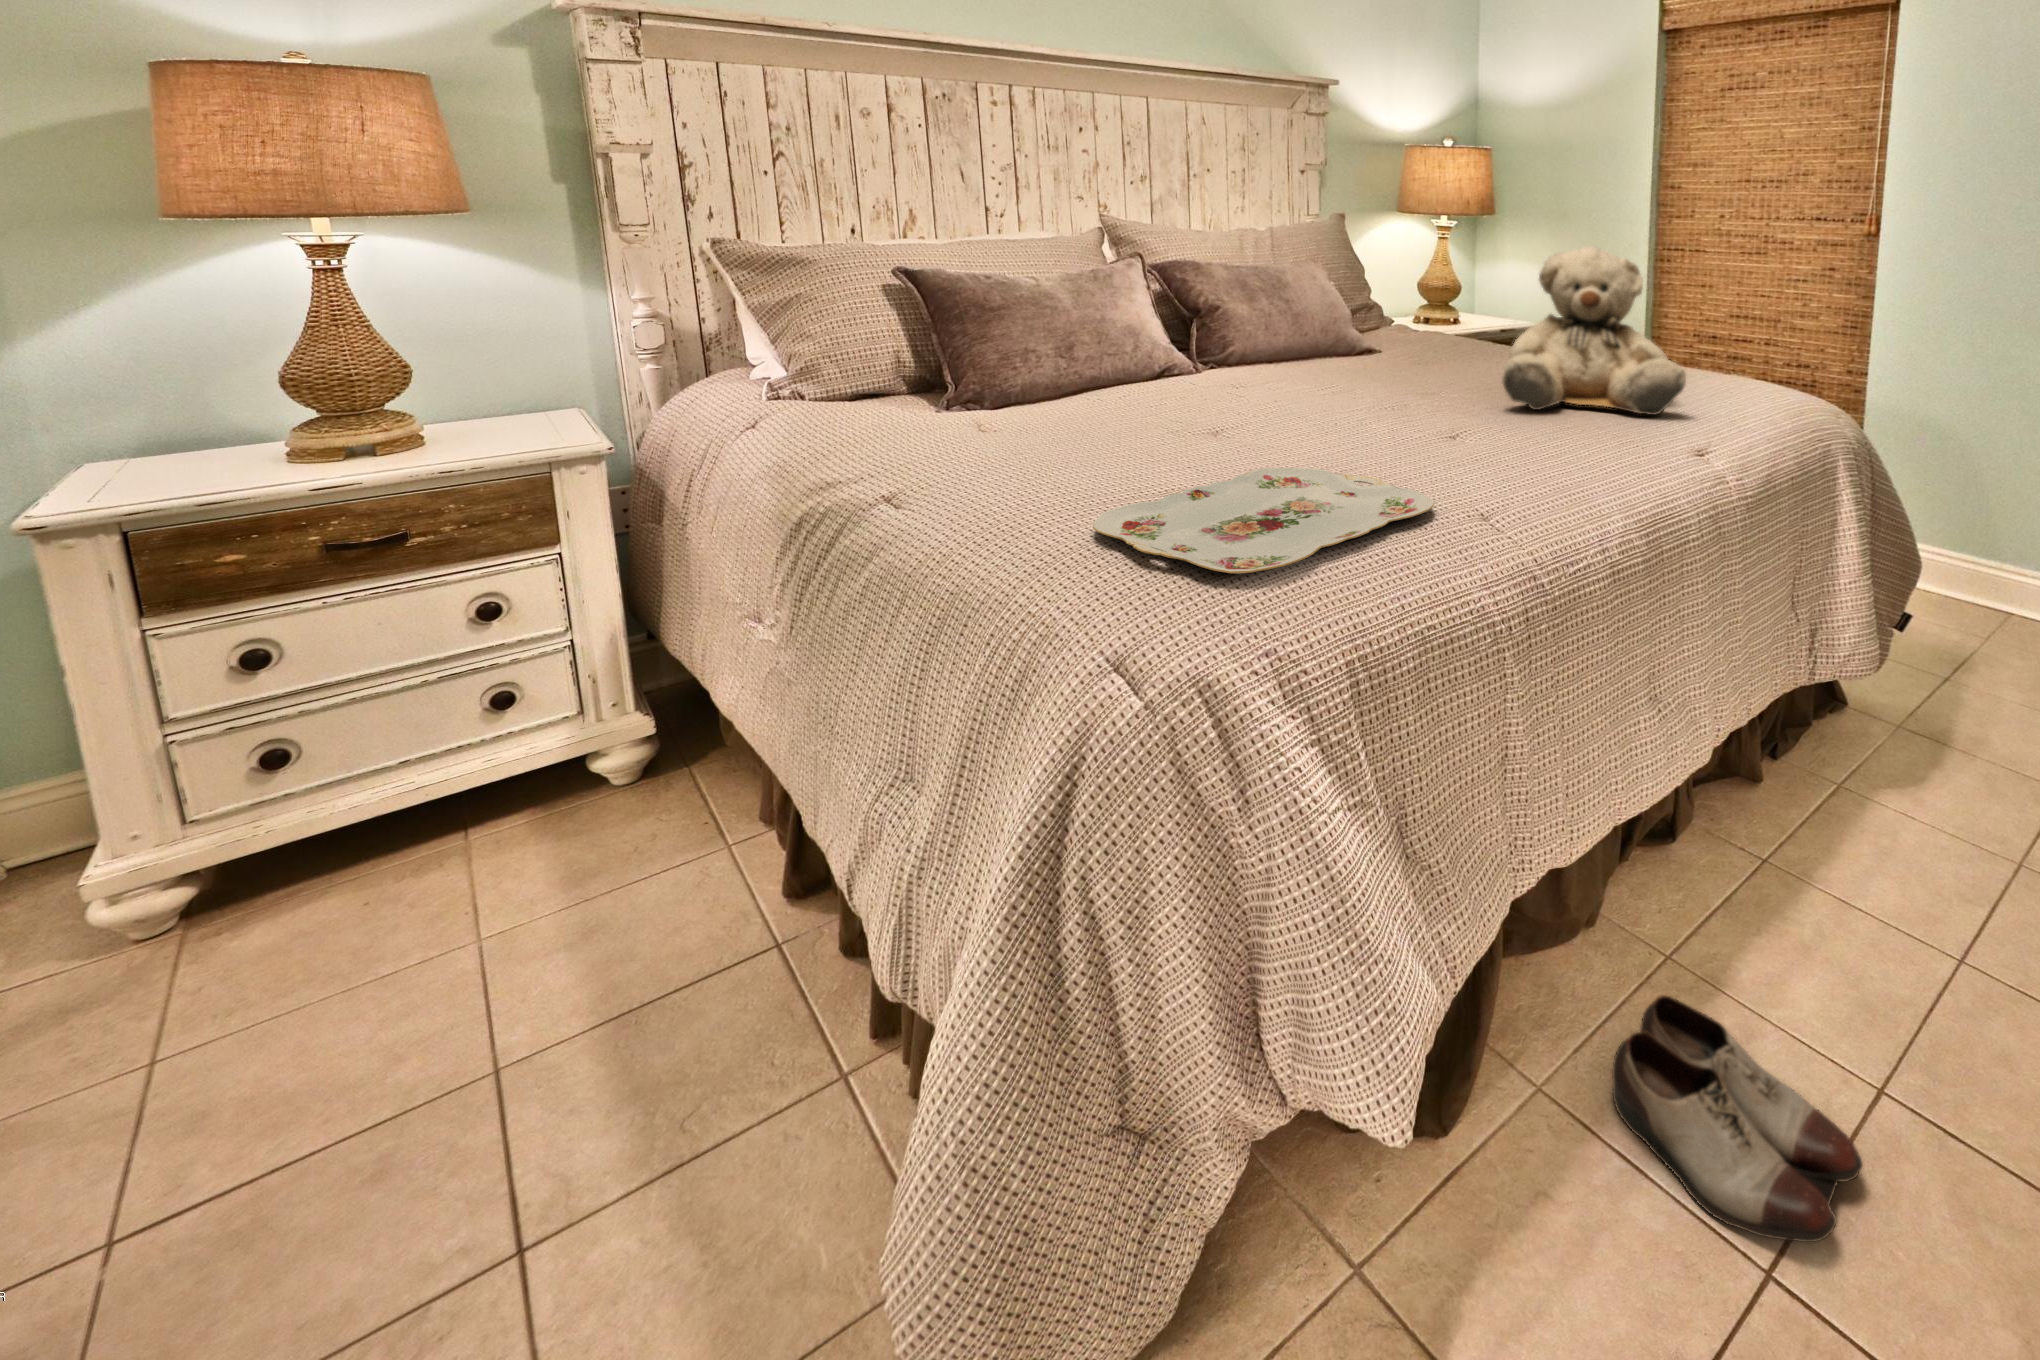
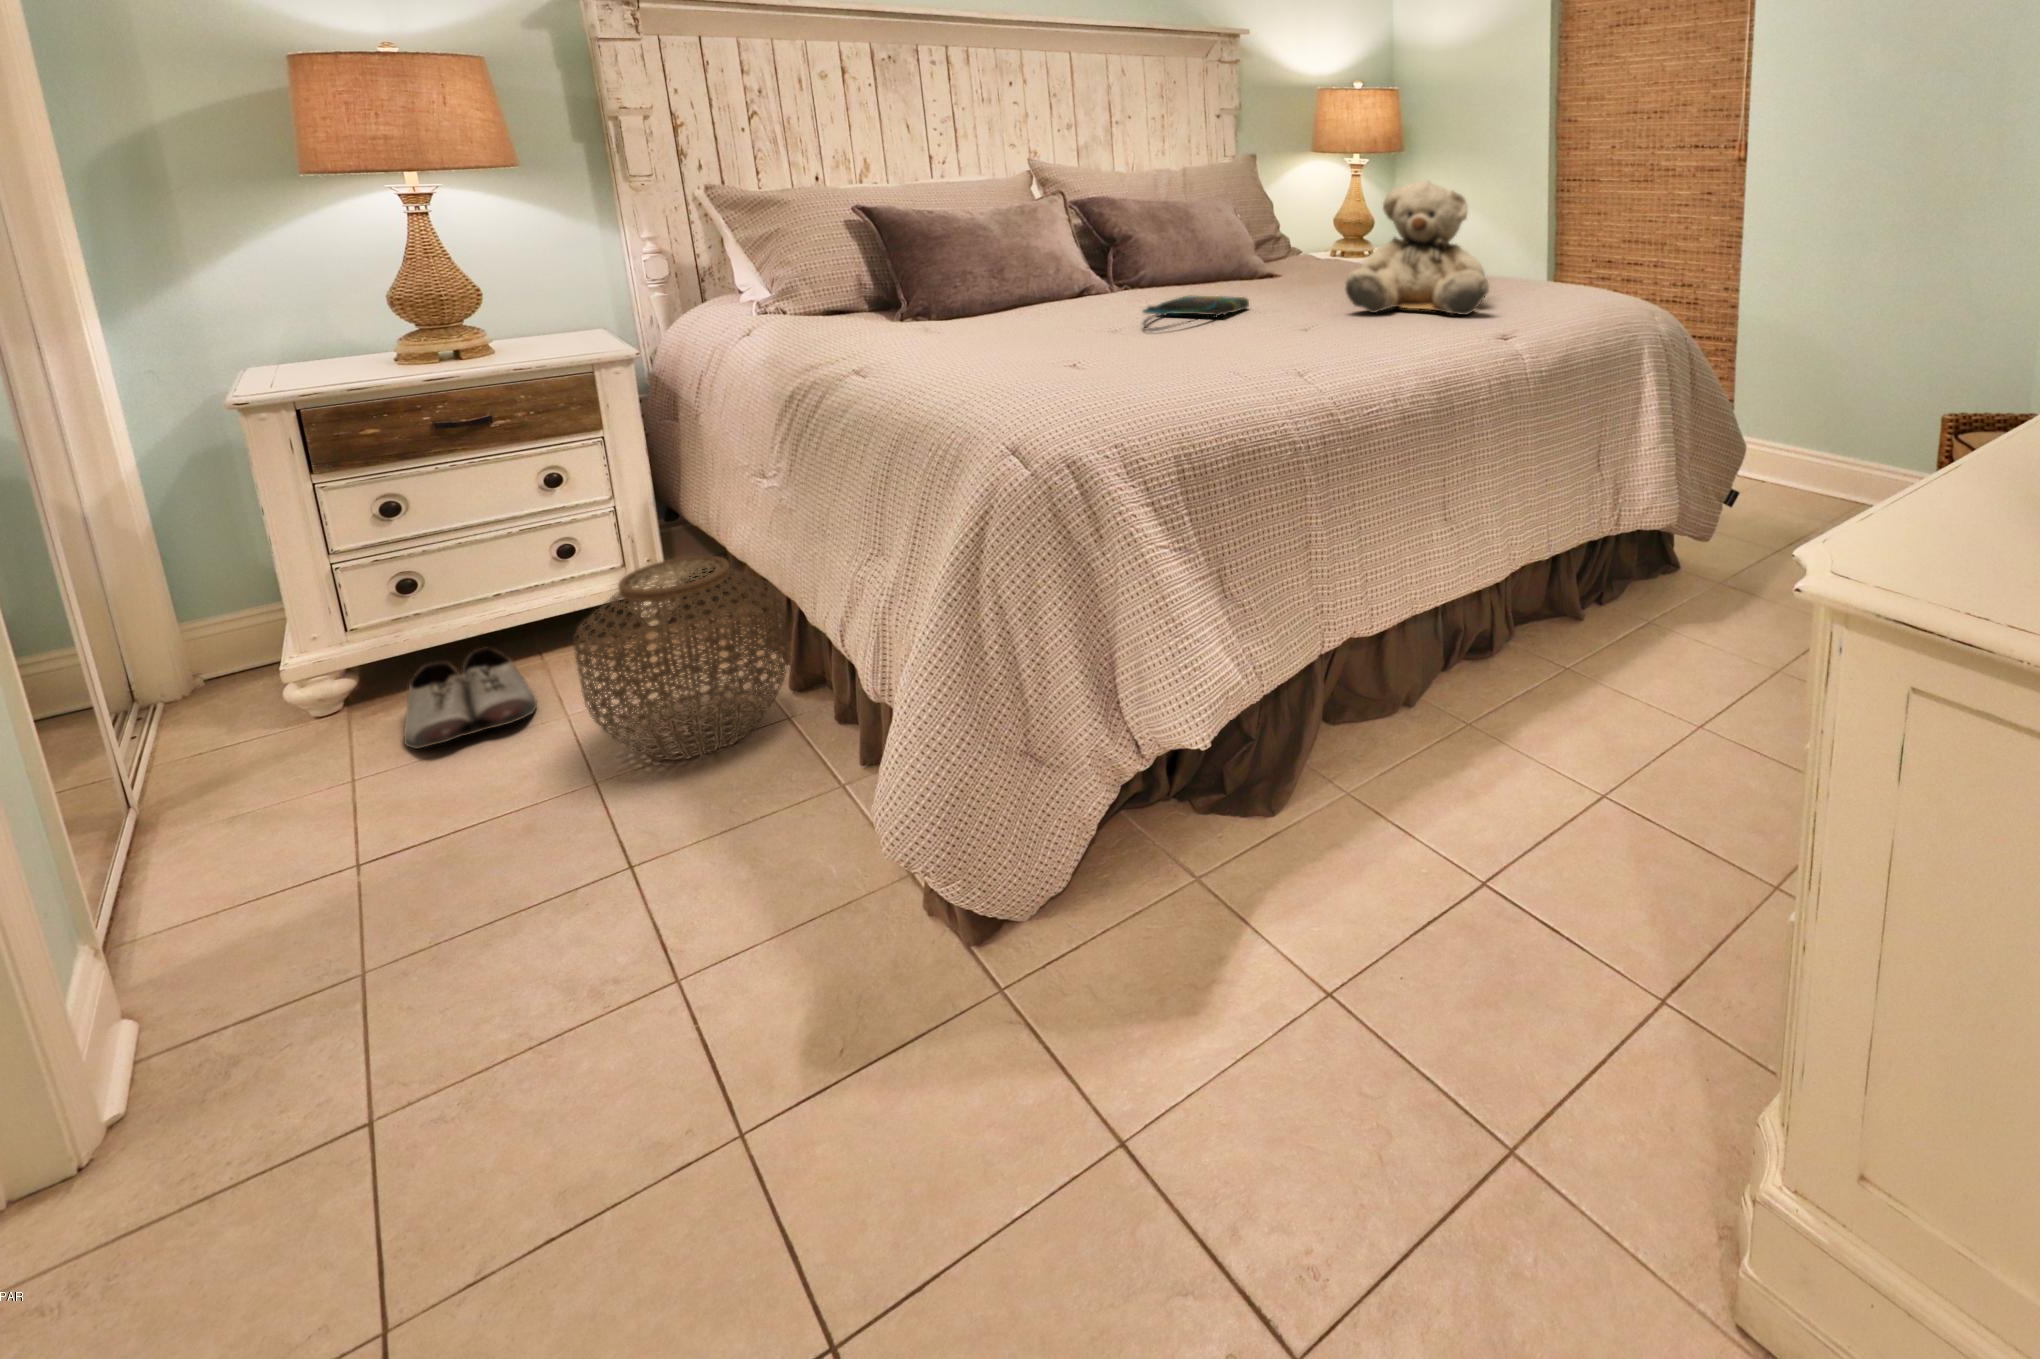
tote bag: none [1255,382,1376,434] -> present [1143,296,1249,331]
serving tray: present [1093,468,1434,574] -> none [998,350,1245,404]
woven basket: none [464,738,777,1045] -> present [574,556,788,760]
shoe: present [1612,995,1863,1242] -> present [404,648,537,749]

